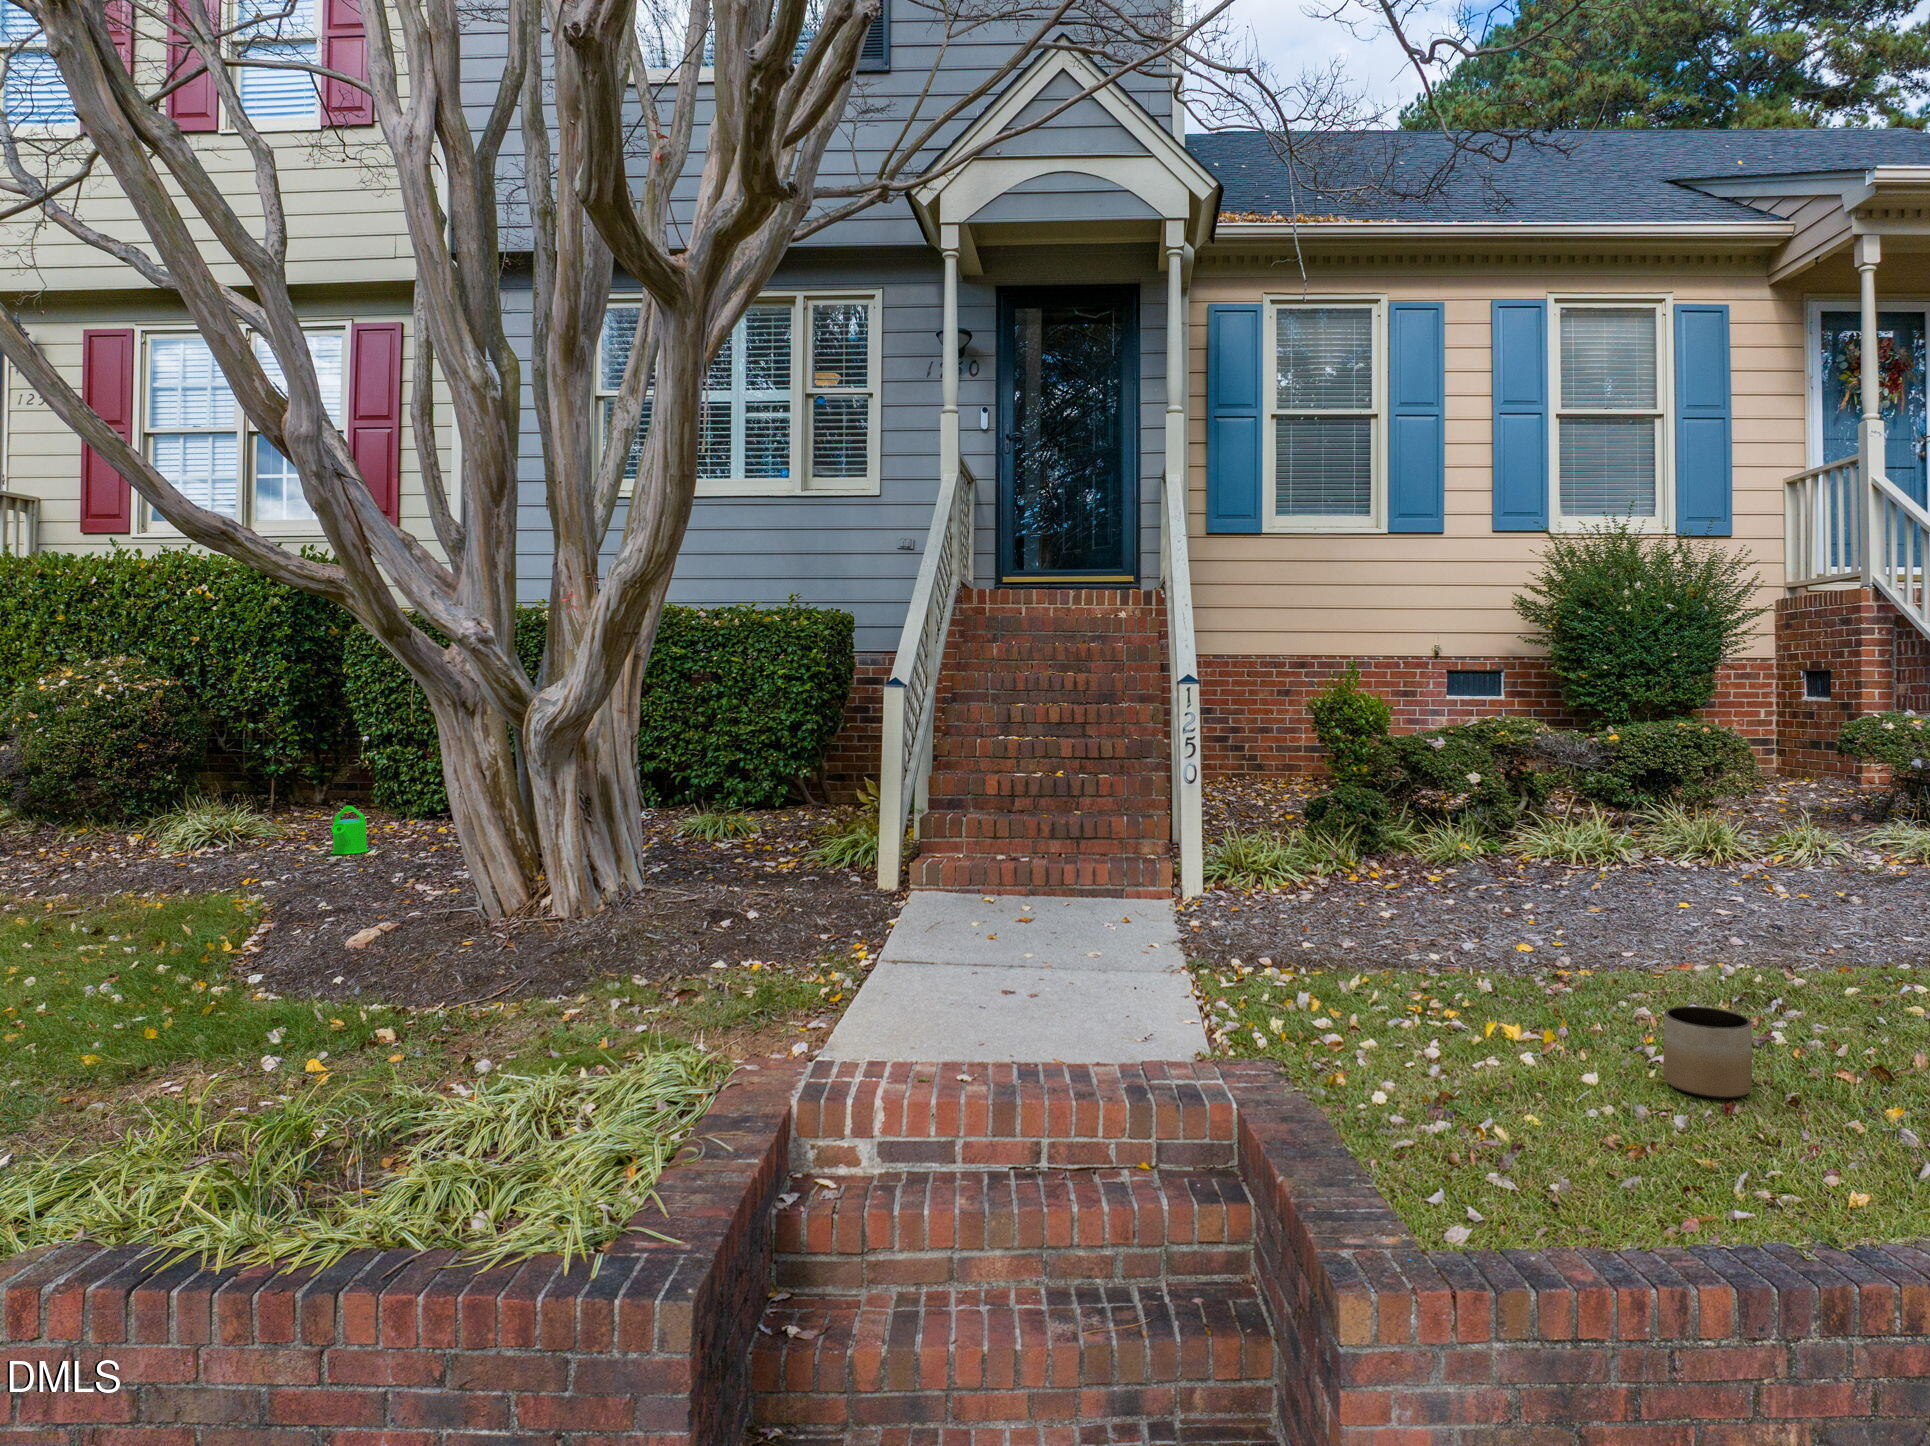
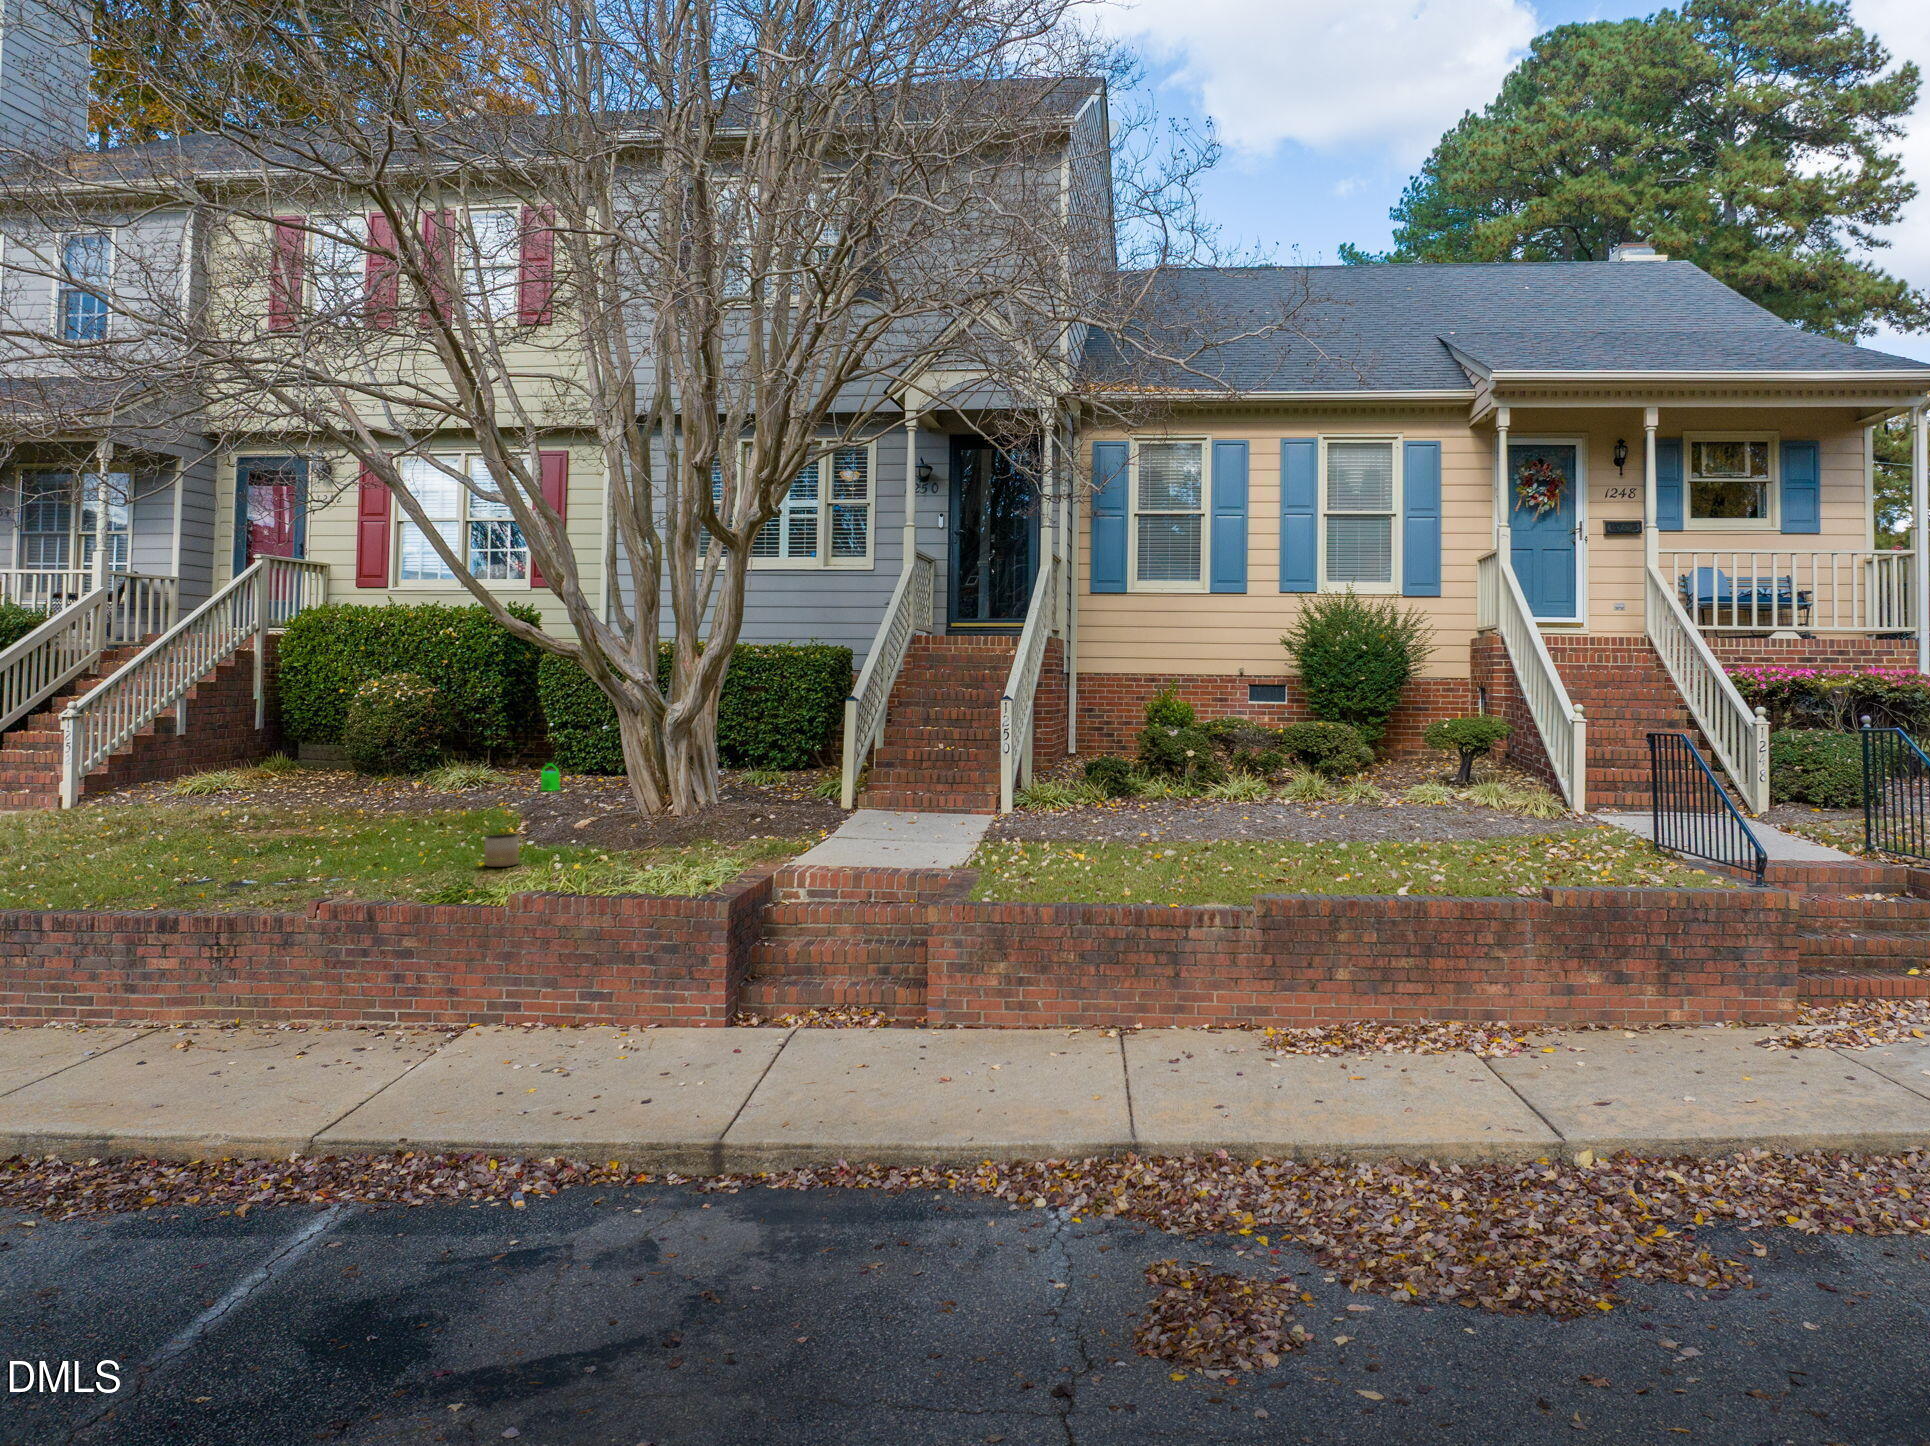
planter: present [1663,1006,1752,1099] -> present [485,834,519,867]

